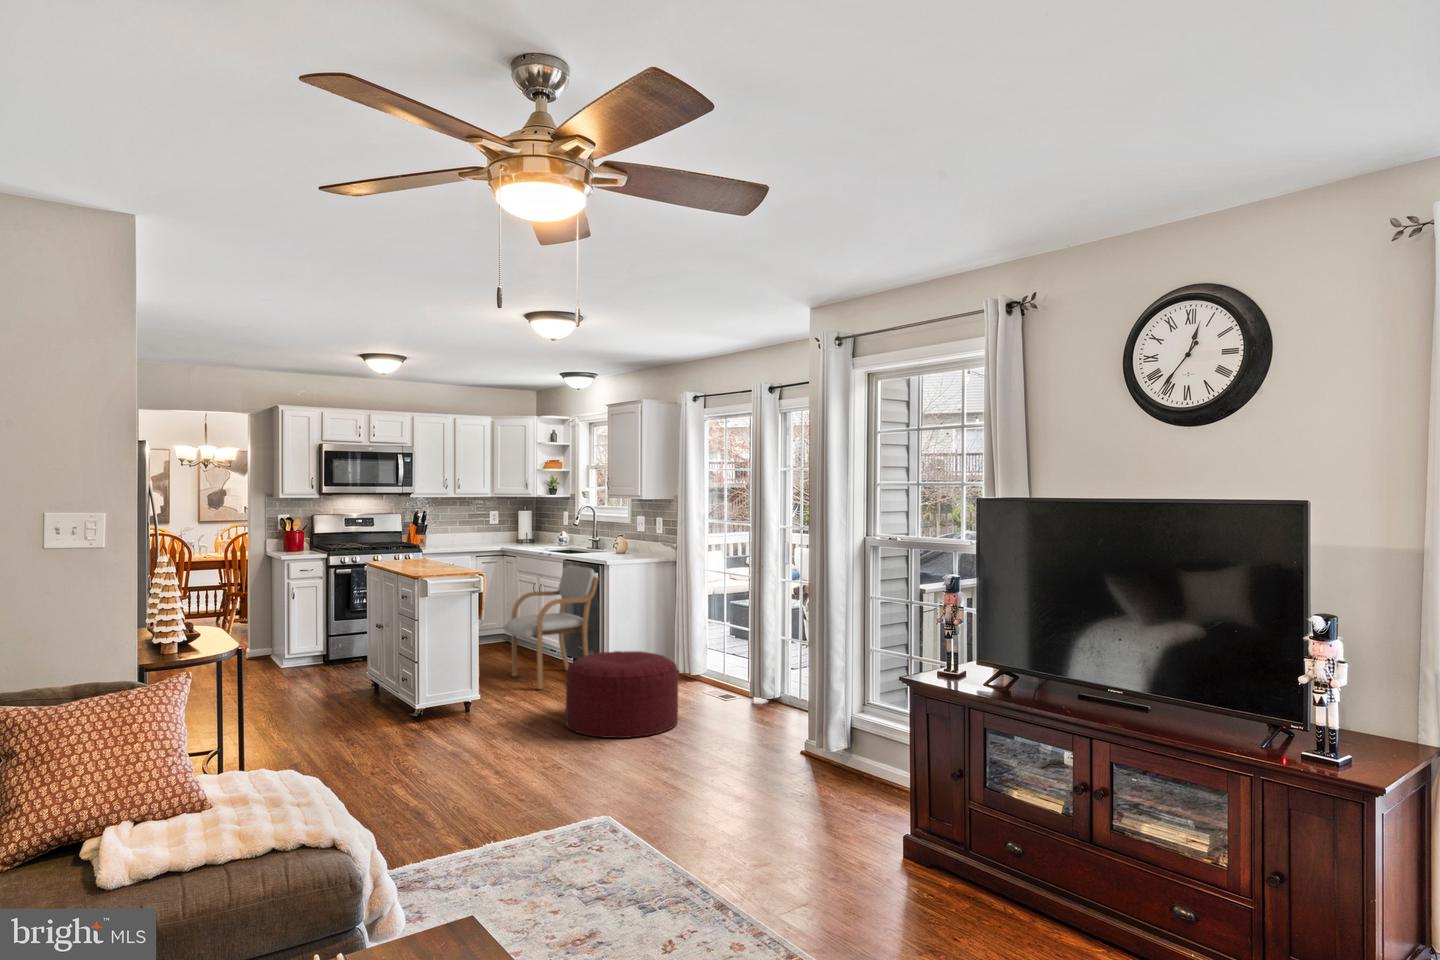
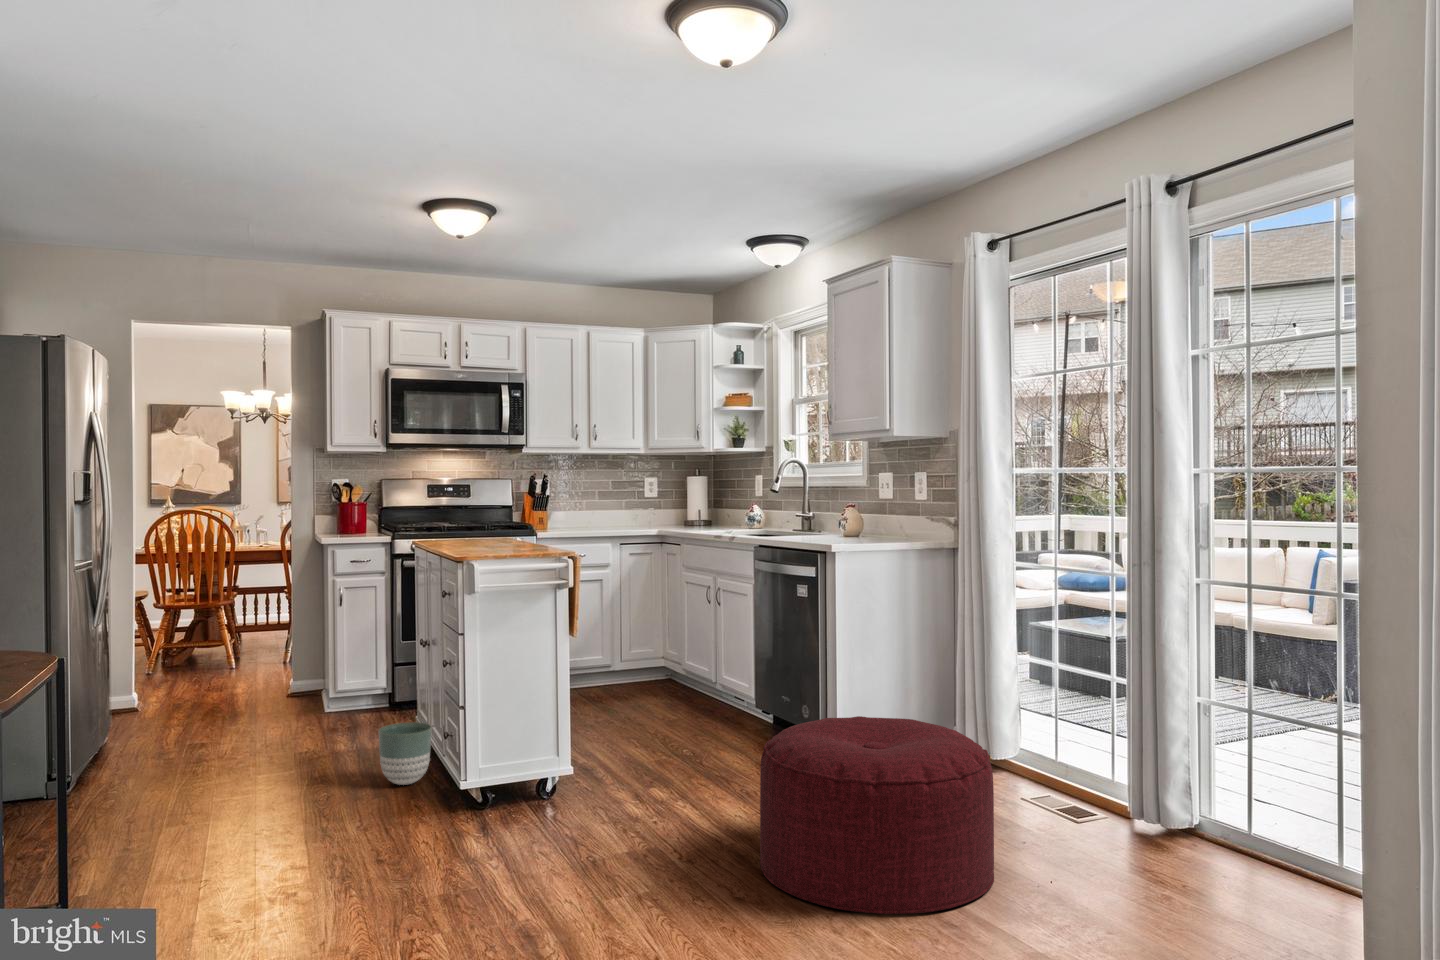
armchair: present [504,565,598,690] -> none [654,555,818,776]
planter: none [344,667,375,702] -> present [379,722,432,785]

